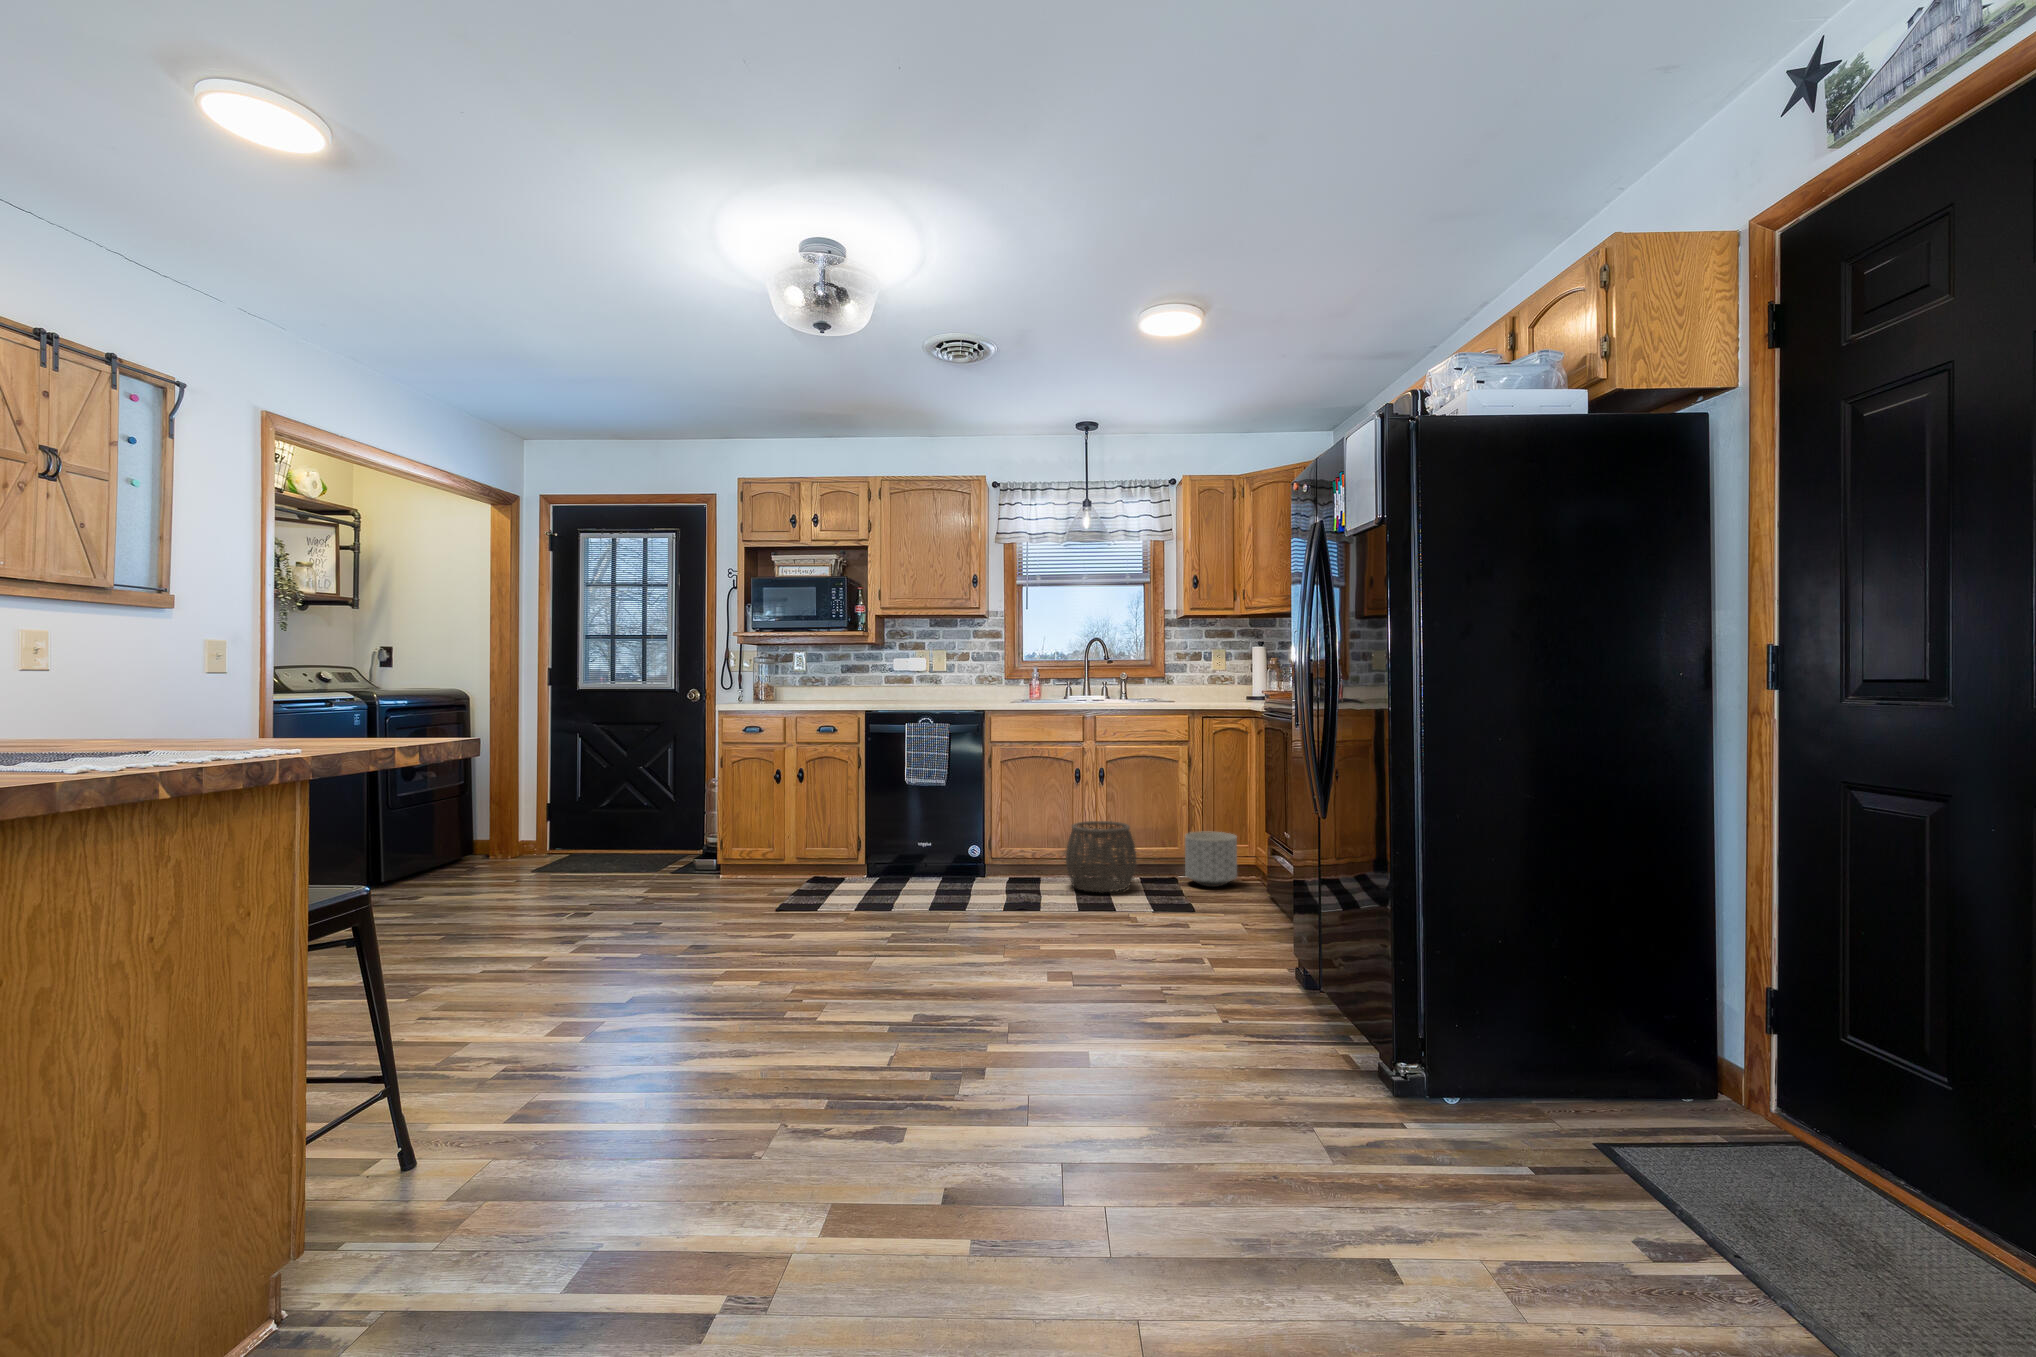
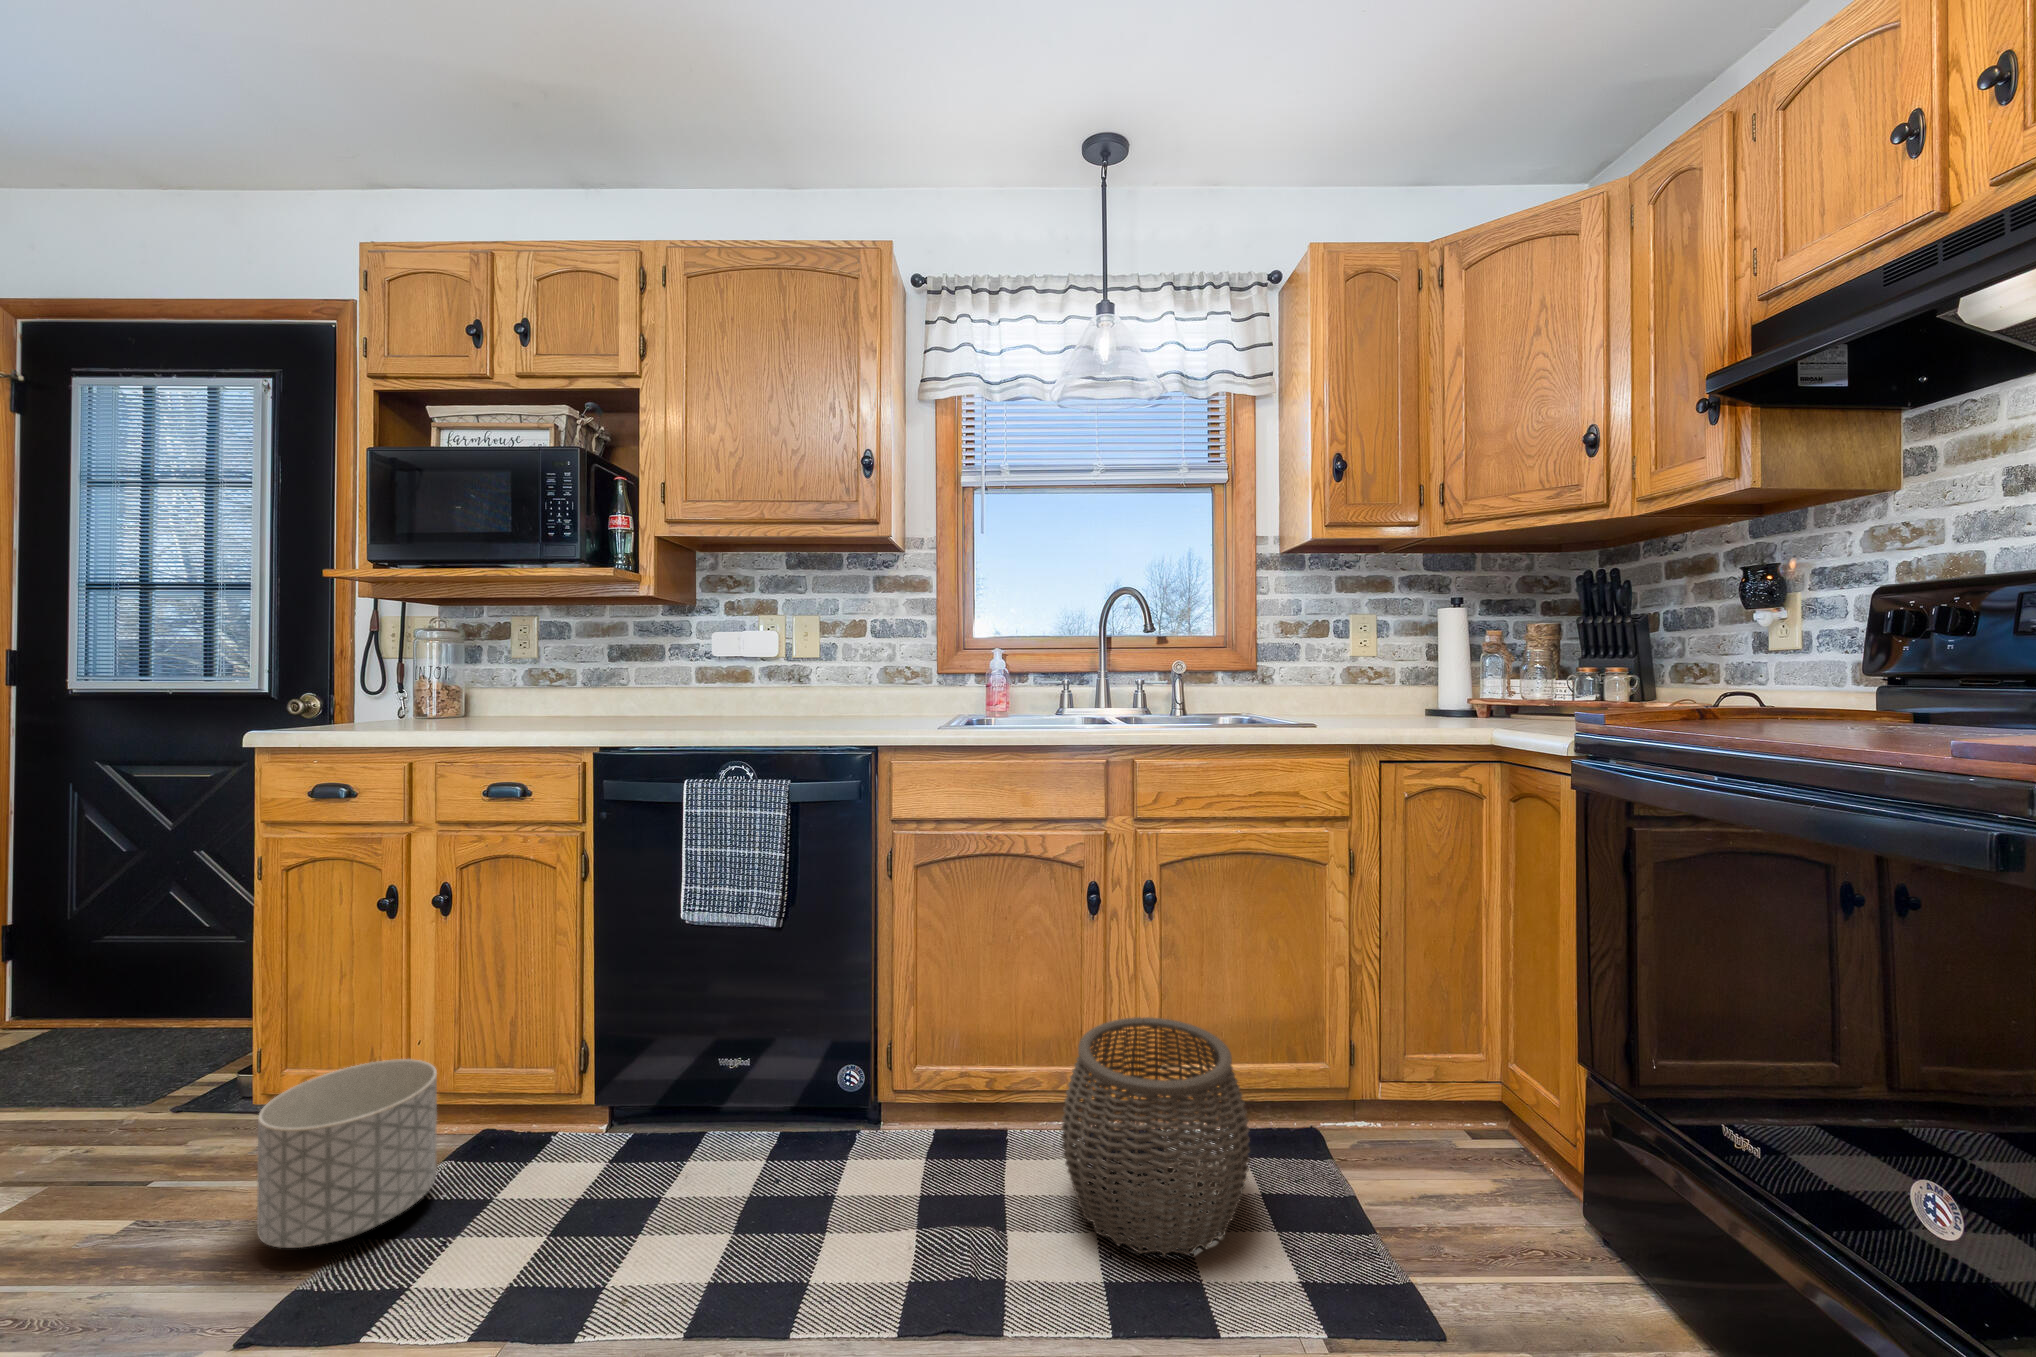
planter: present [1185,832,1237,887] -> present [257,1059,437,1248]

